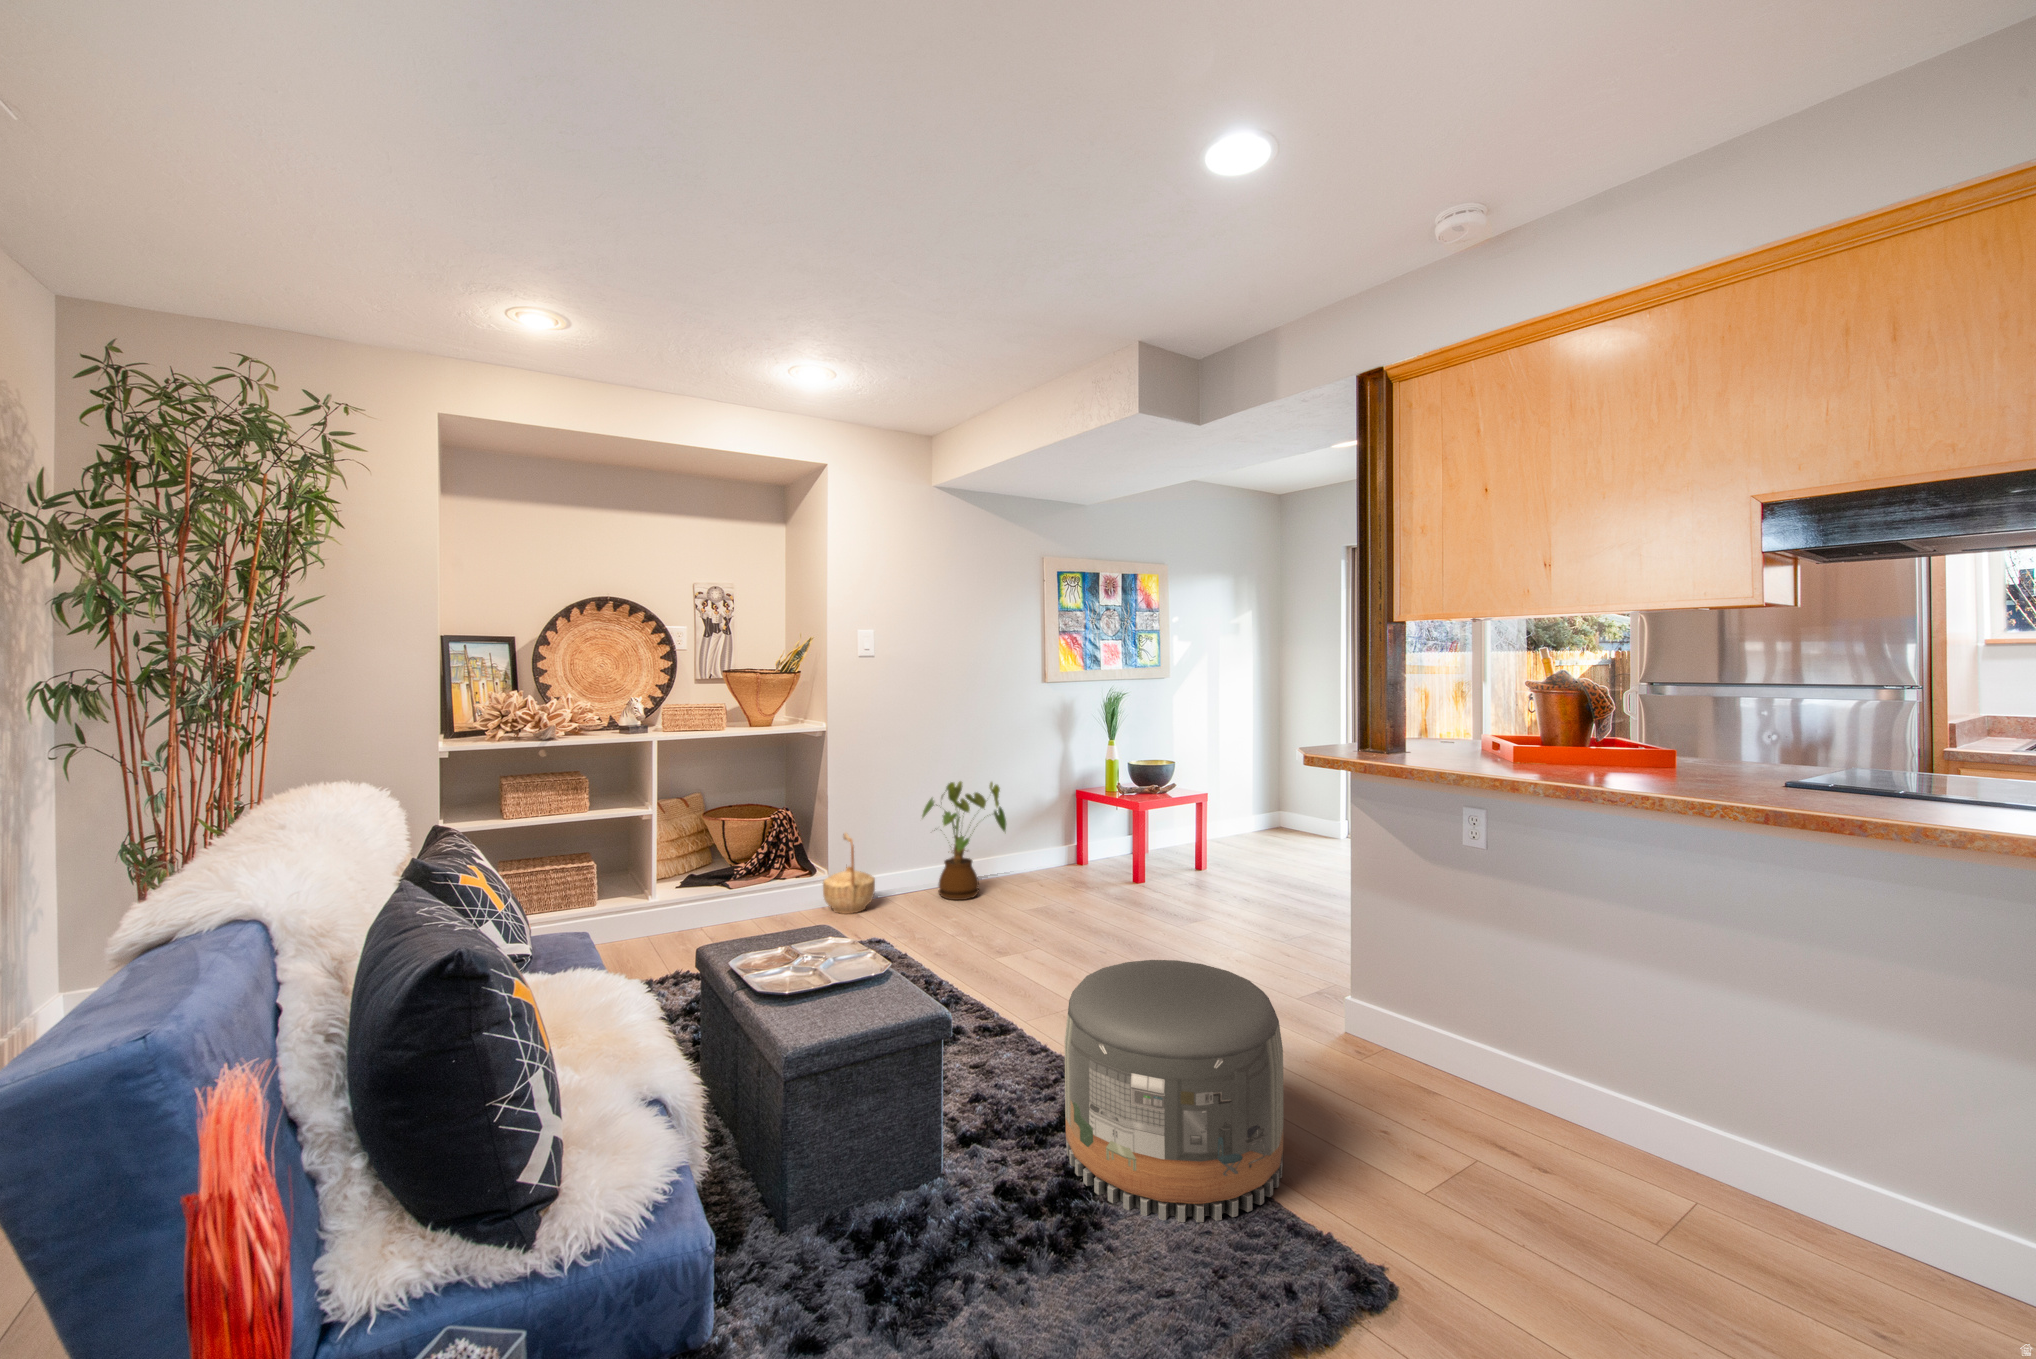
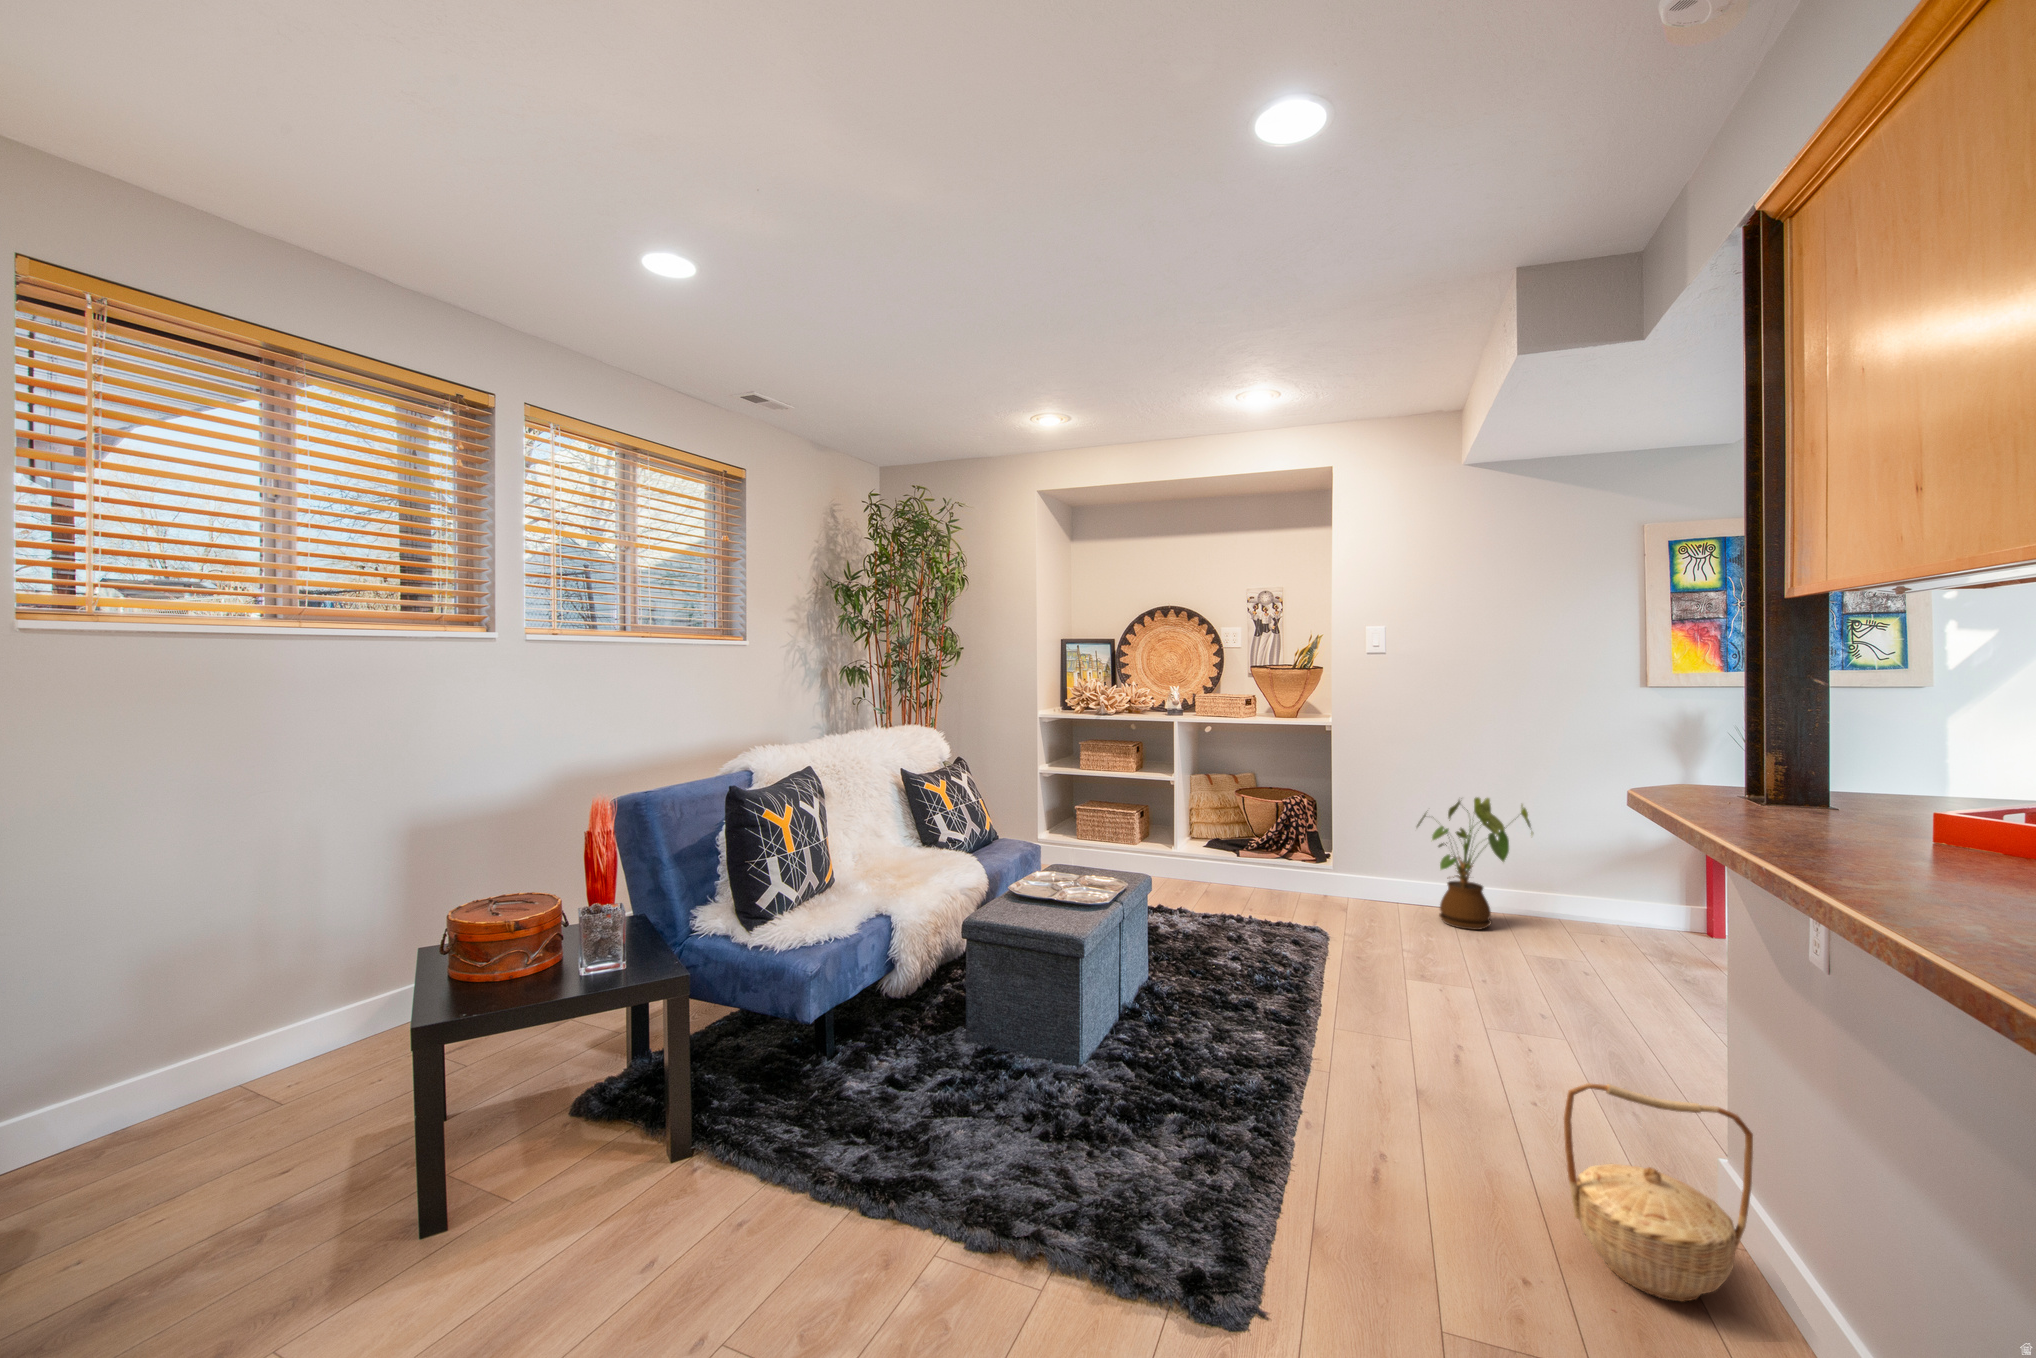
basket: present [823,833,875,914] -> present [1564,1083,1753,1302]
pouf: present [1065,960,1284,1222] -> none [1145,964,1370,1230]

